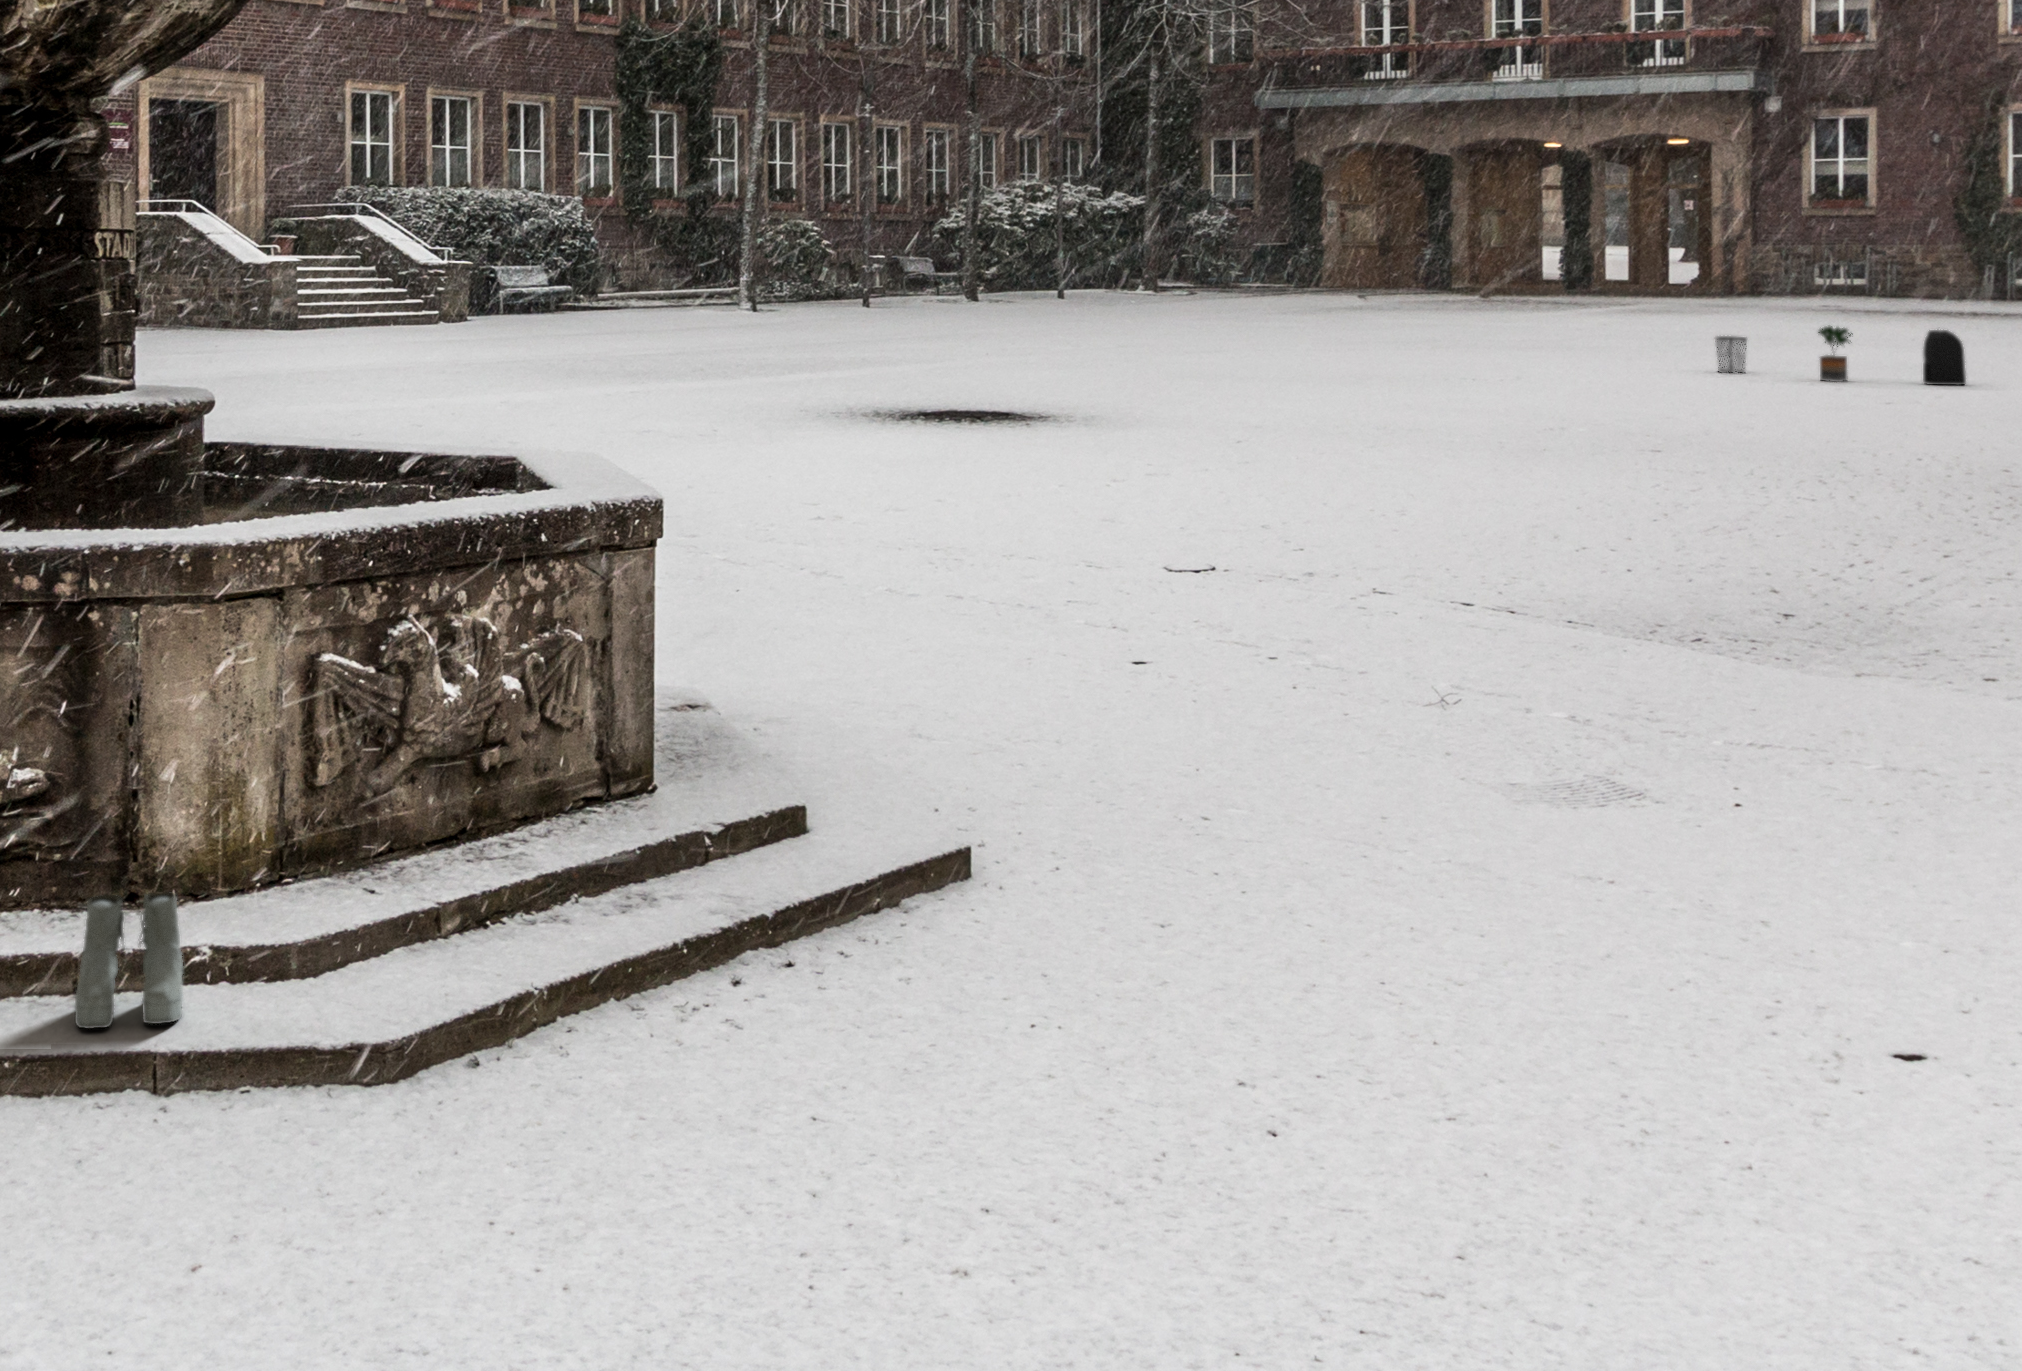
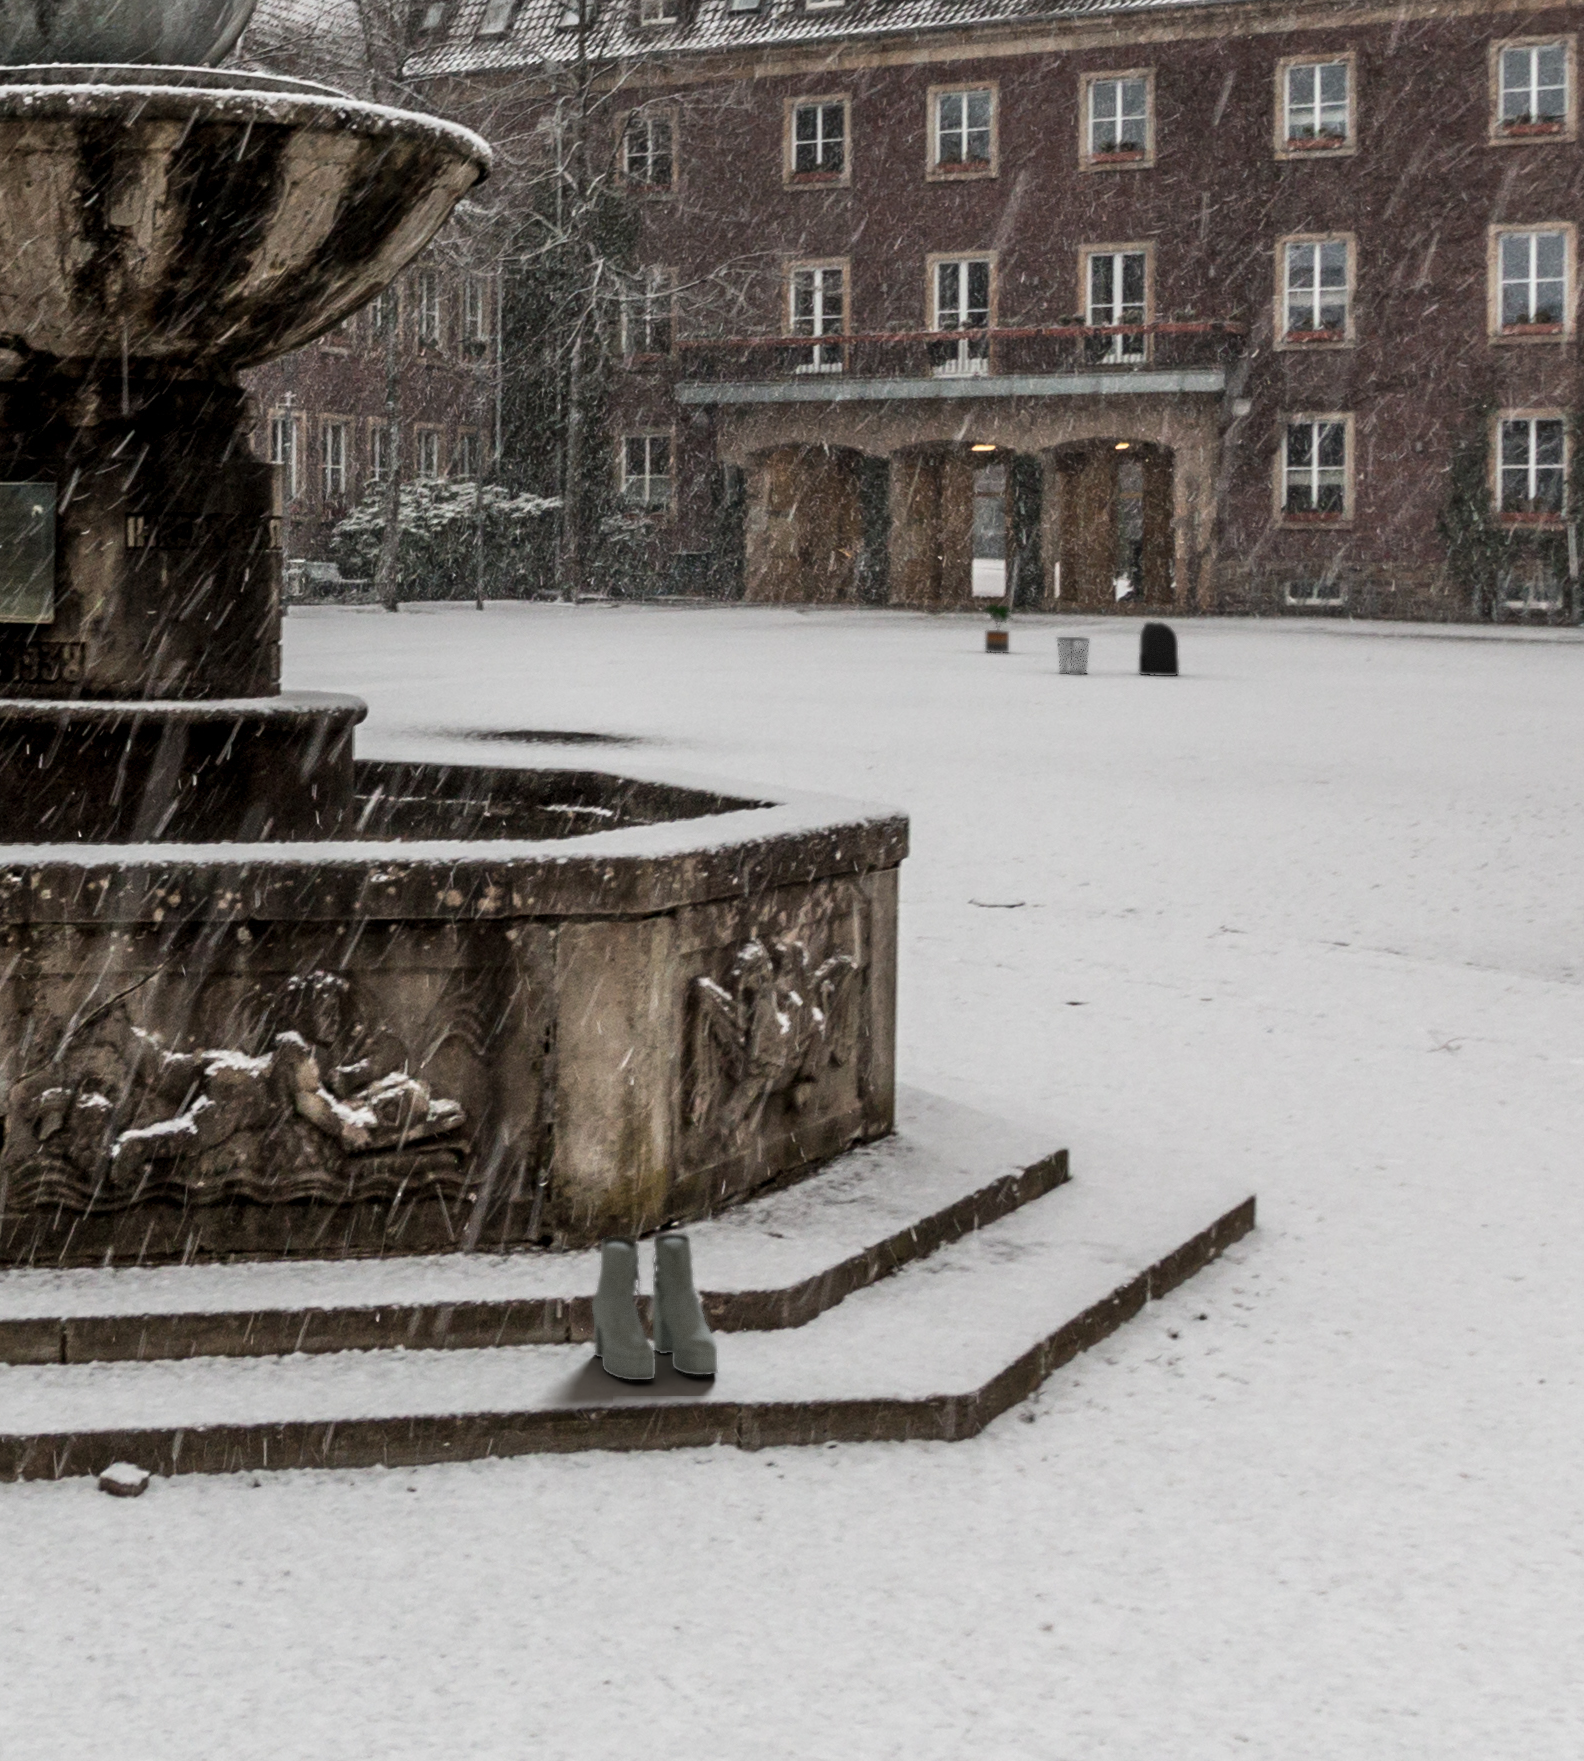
potted tree: present [1818,326,1853,382] -> present [984,604,1011,653]
backpack: present [1923,330,1966,385] -> present [1139,622,1179,676]
waste bin: present [1715,336,1747,373] -> present [1057,637,1089,675]

